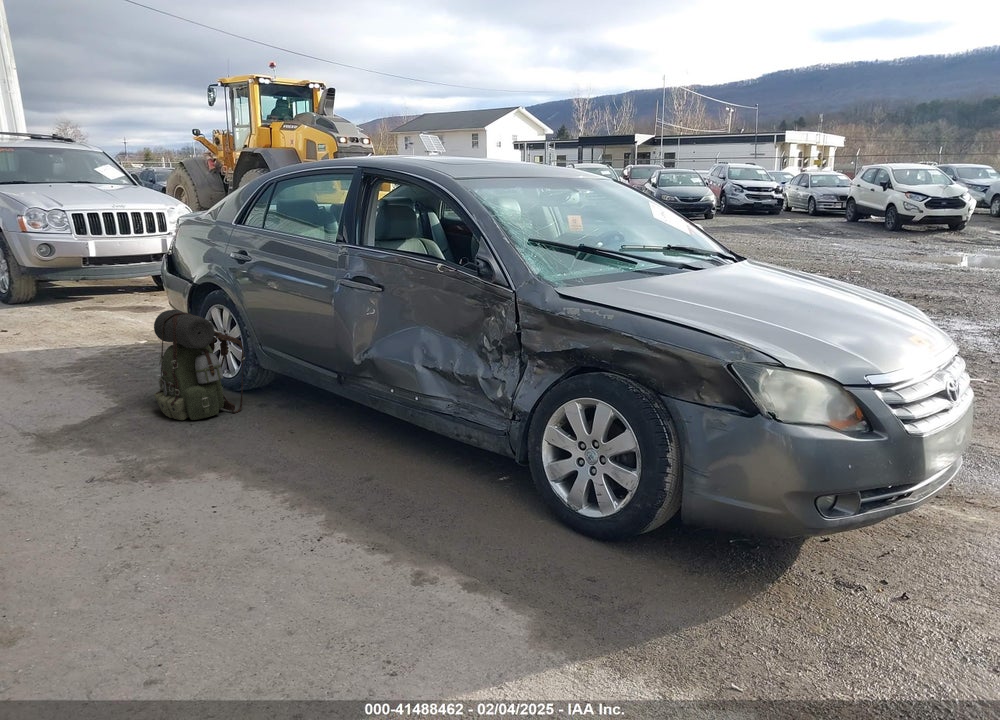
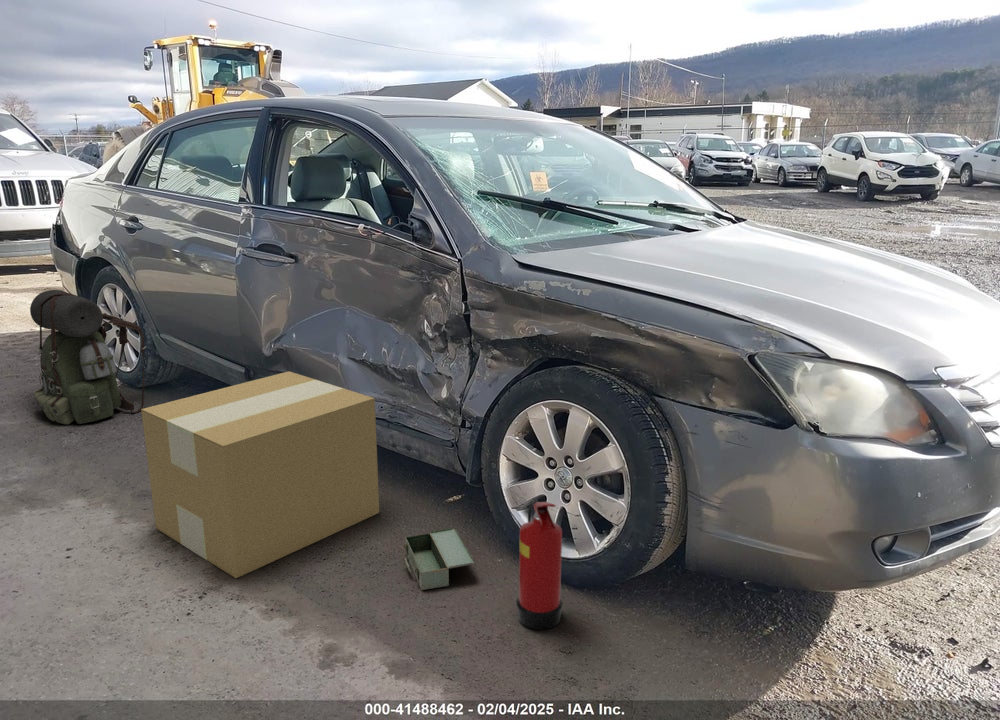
cardboard box: none [268,377,445,530] -> present [141,371,379,578]
fire extinguisher: none [555,470,590,568] -> present [516,498,563,630]
toolbox: none [468,498,523,541] -> present [404,528,474,590]

